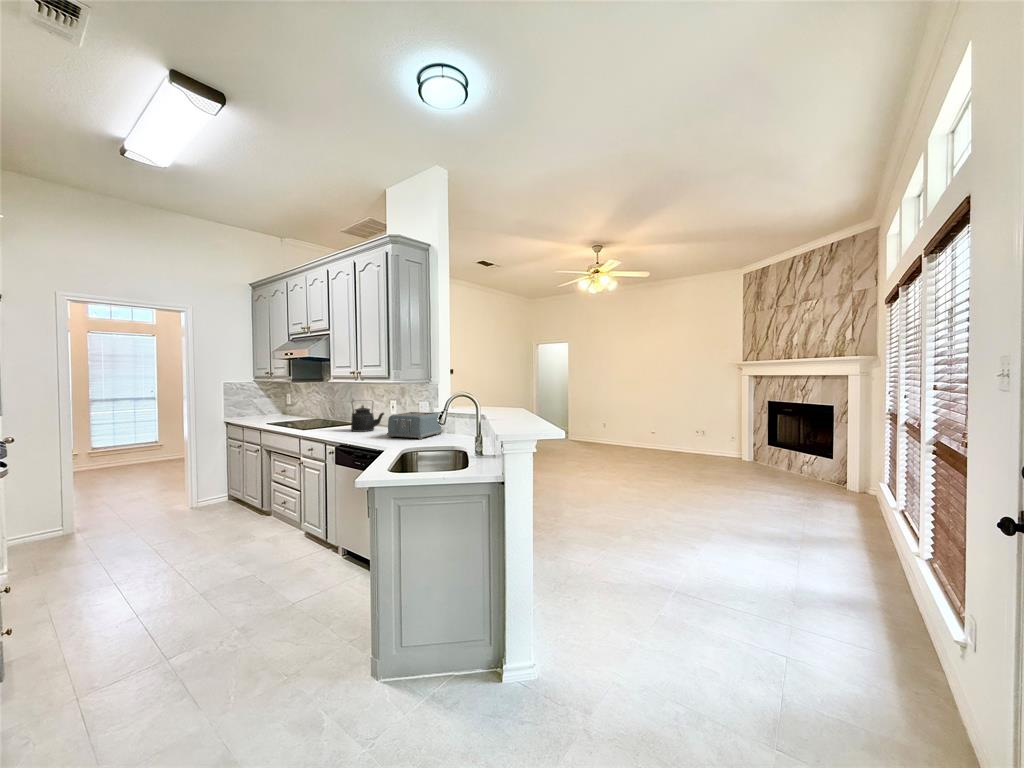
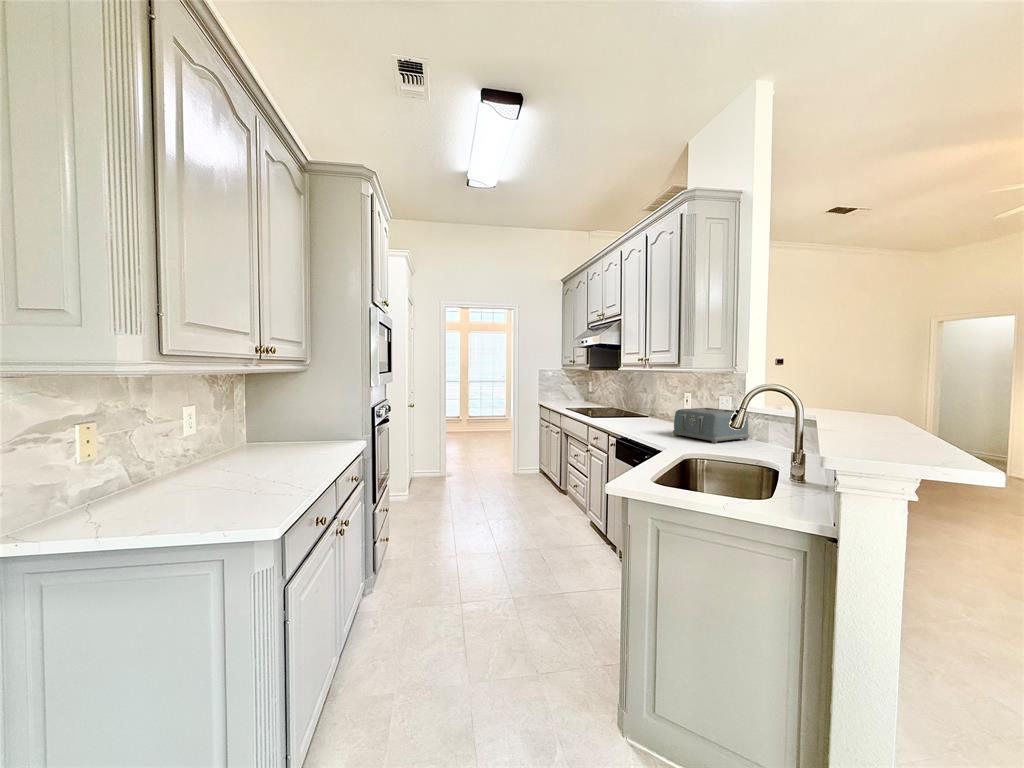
kettle: present [351,402,384,432] -> none [637,390,675,426]

